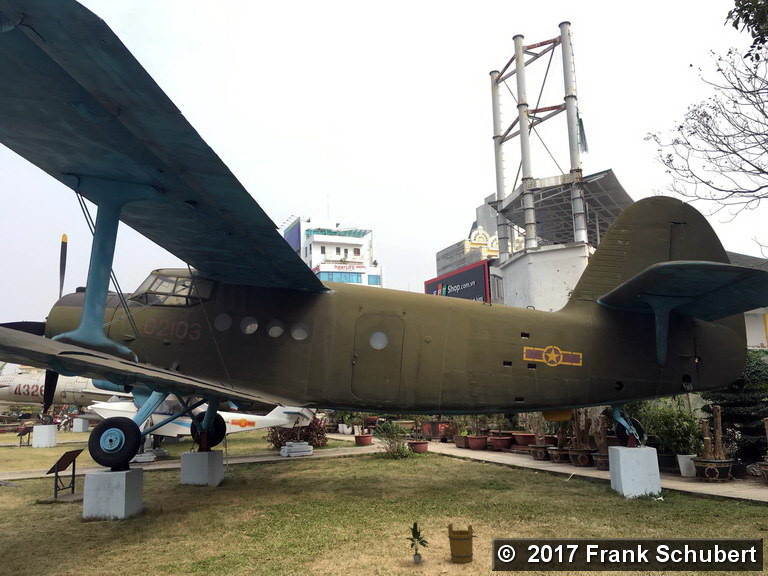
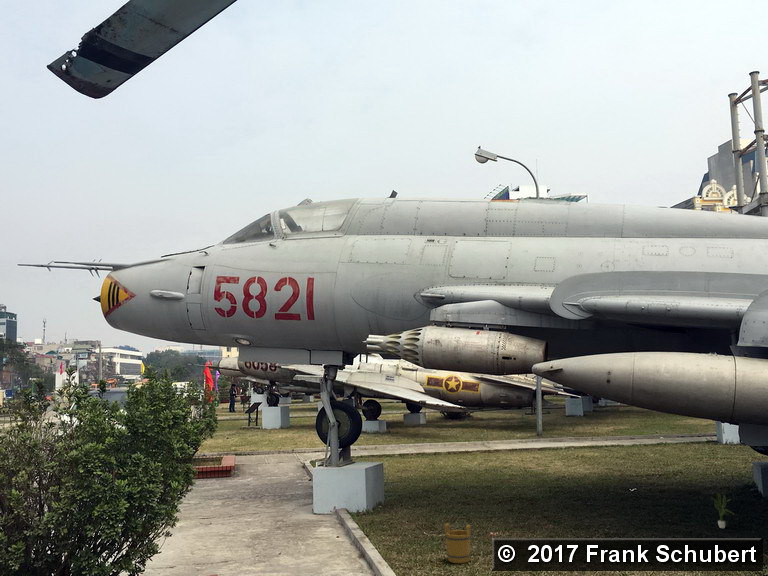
potted plant: present [406,522,429,563] -> present [712,493,735,528]

